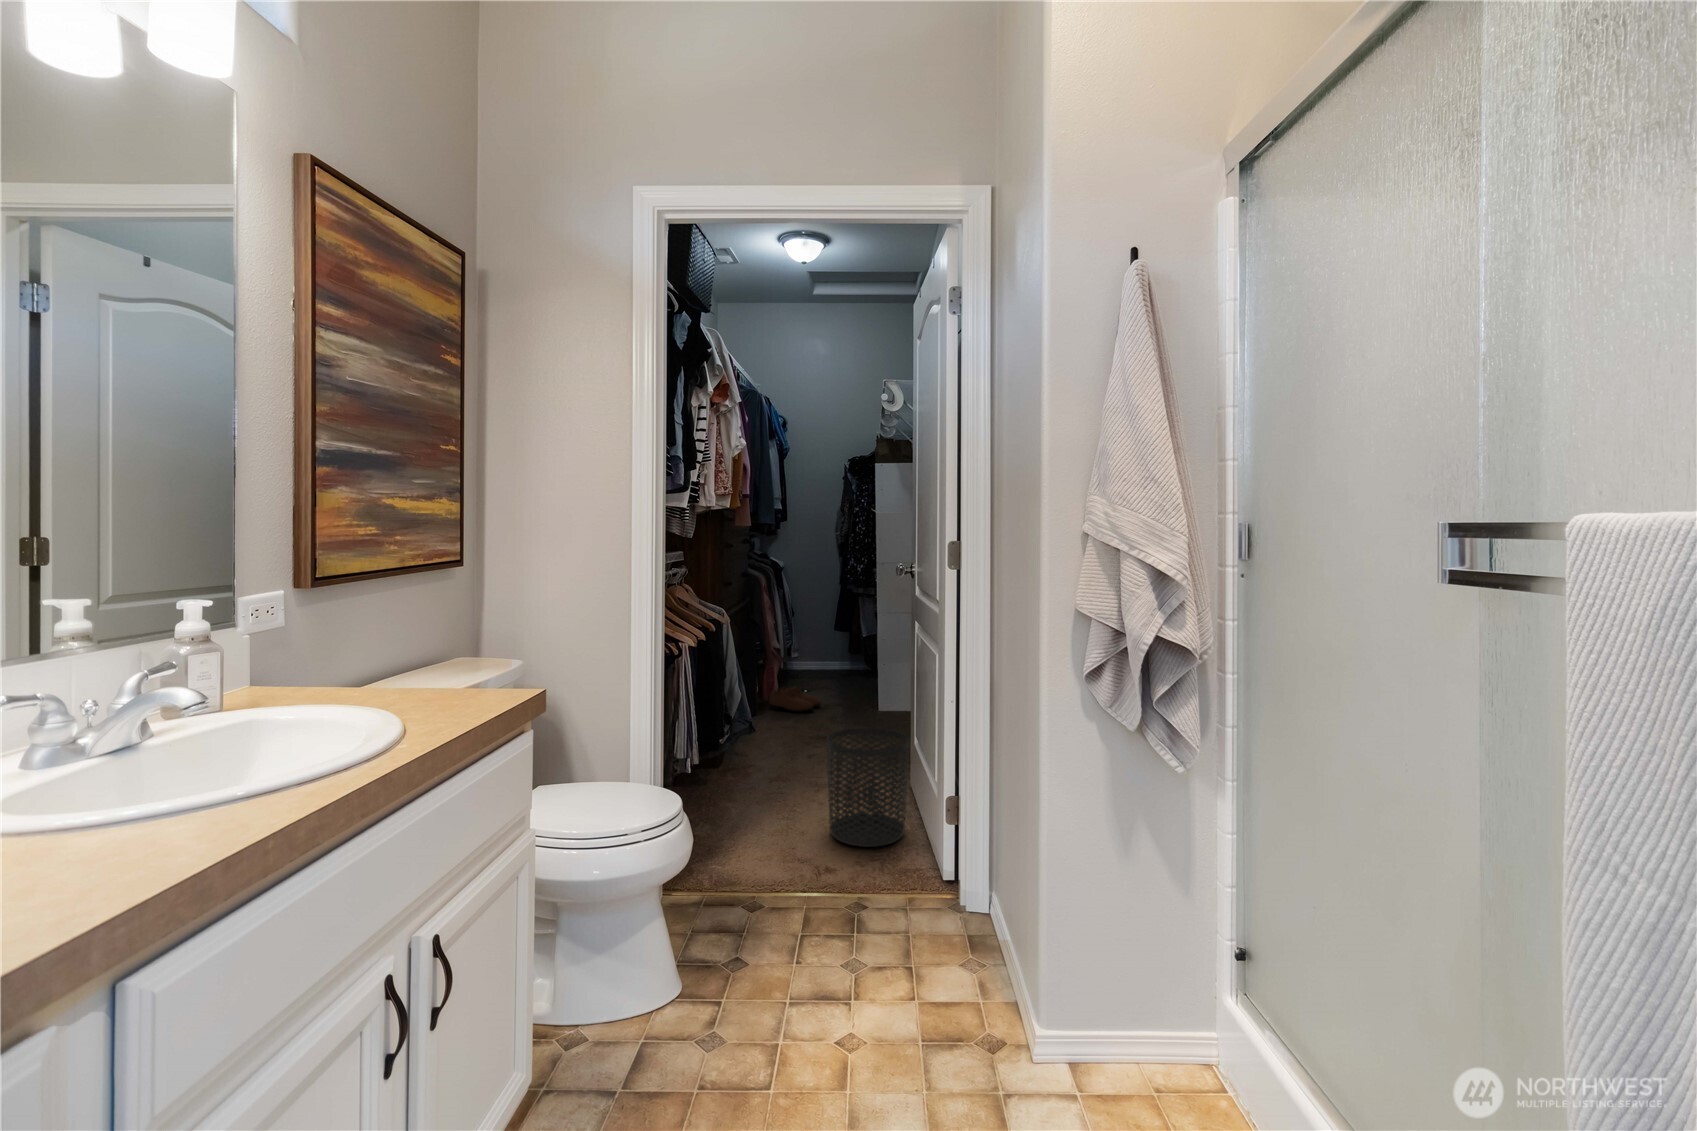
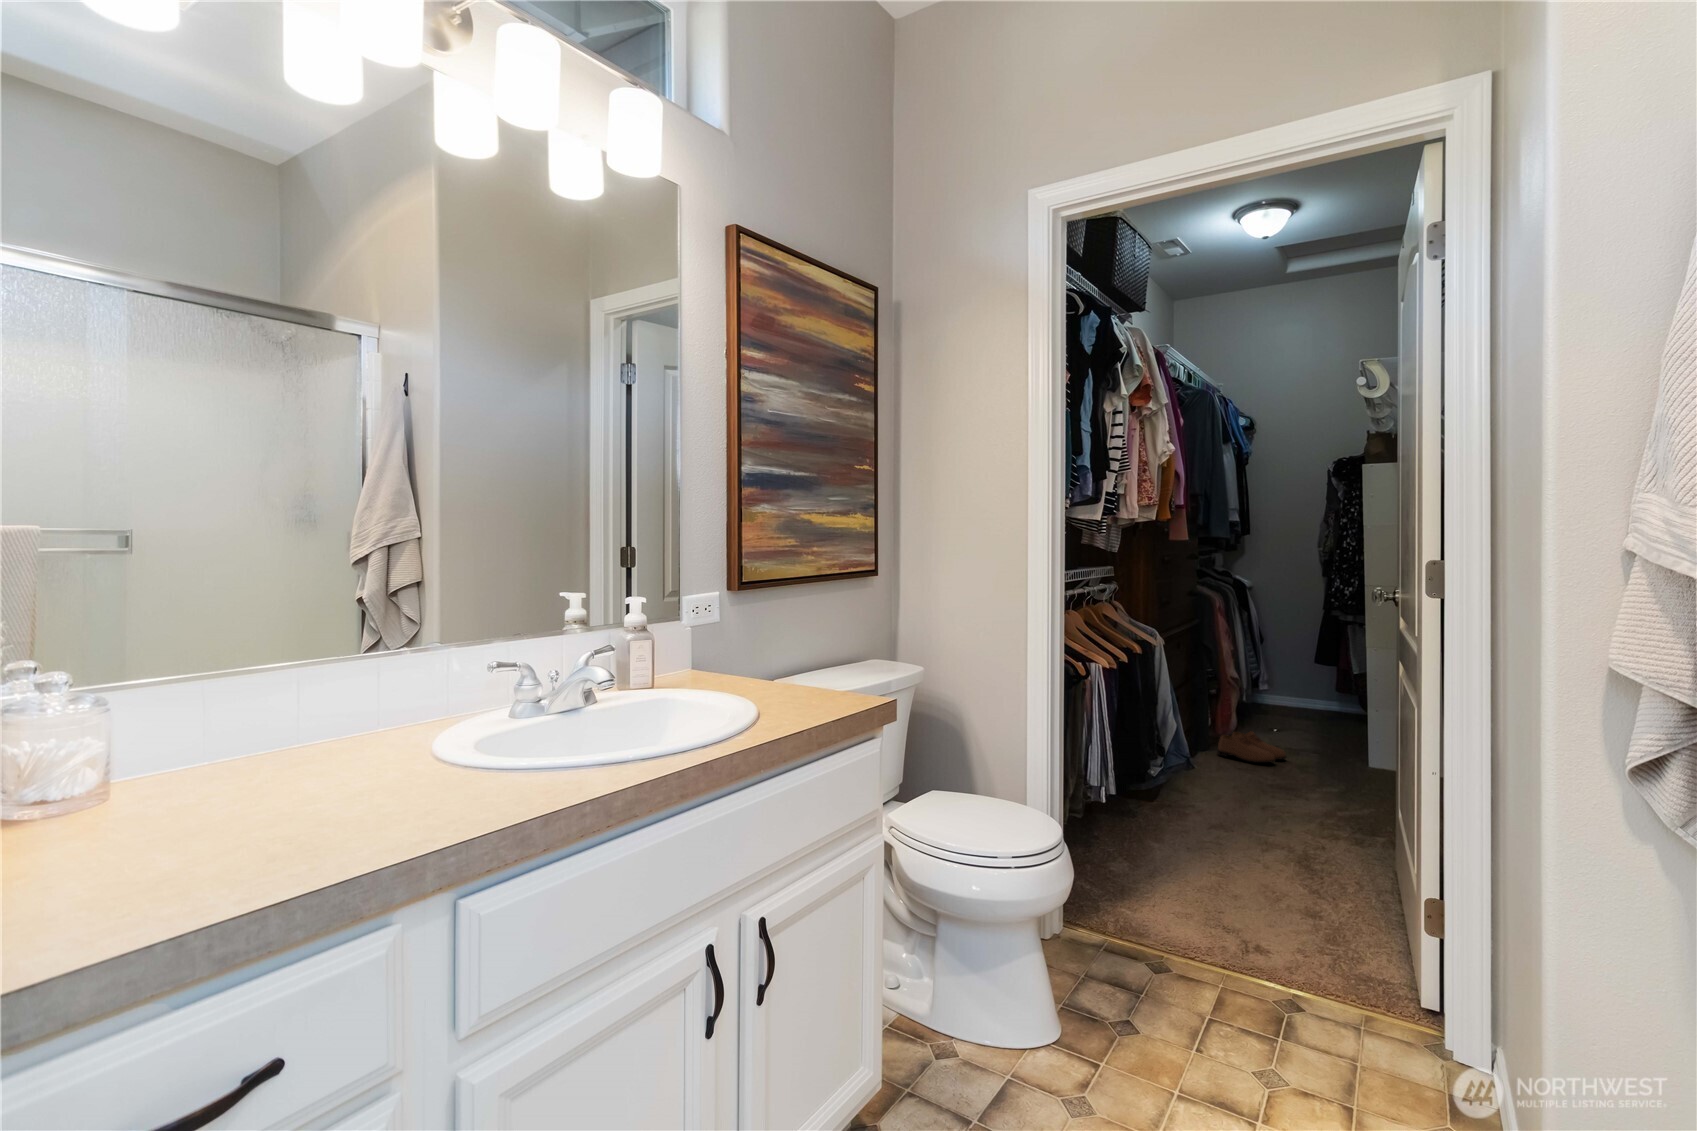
waste bin: present [827,728,909,847] -> none [1266,787,1388,943]

